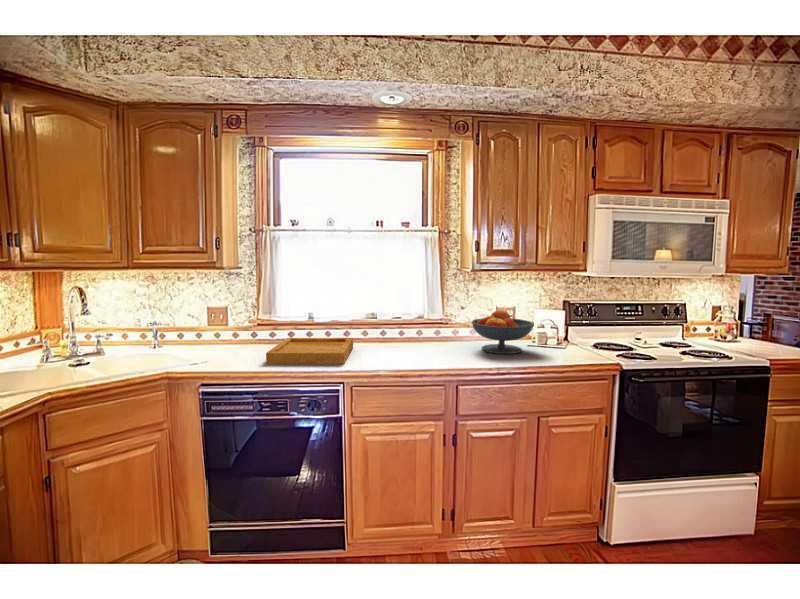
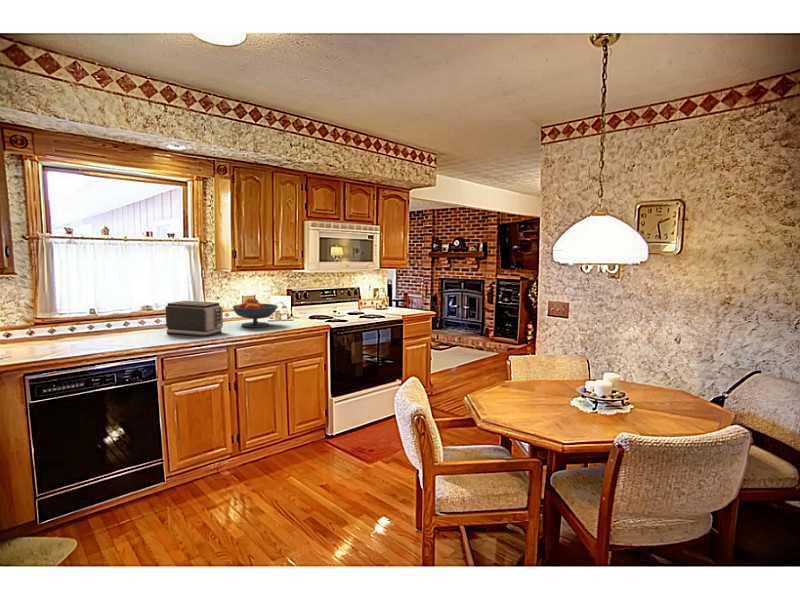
toaster: none [383,309,449,361] -> present [166,301,223,337]
tray: present [266,338,353,364] -> none [72,327,151,351]

